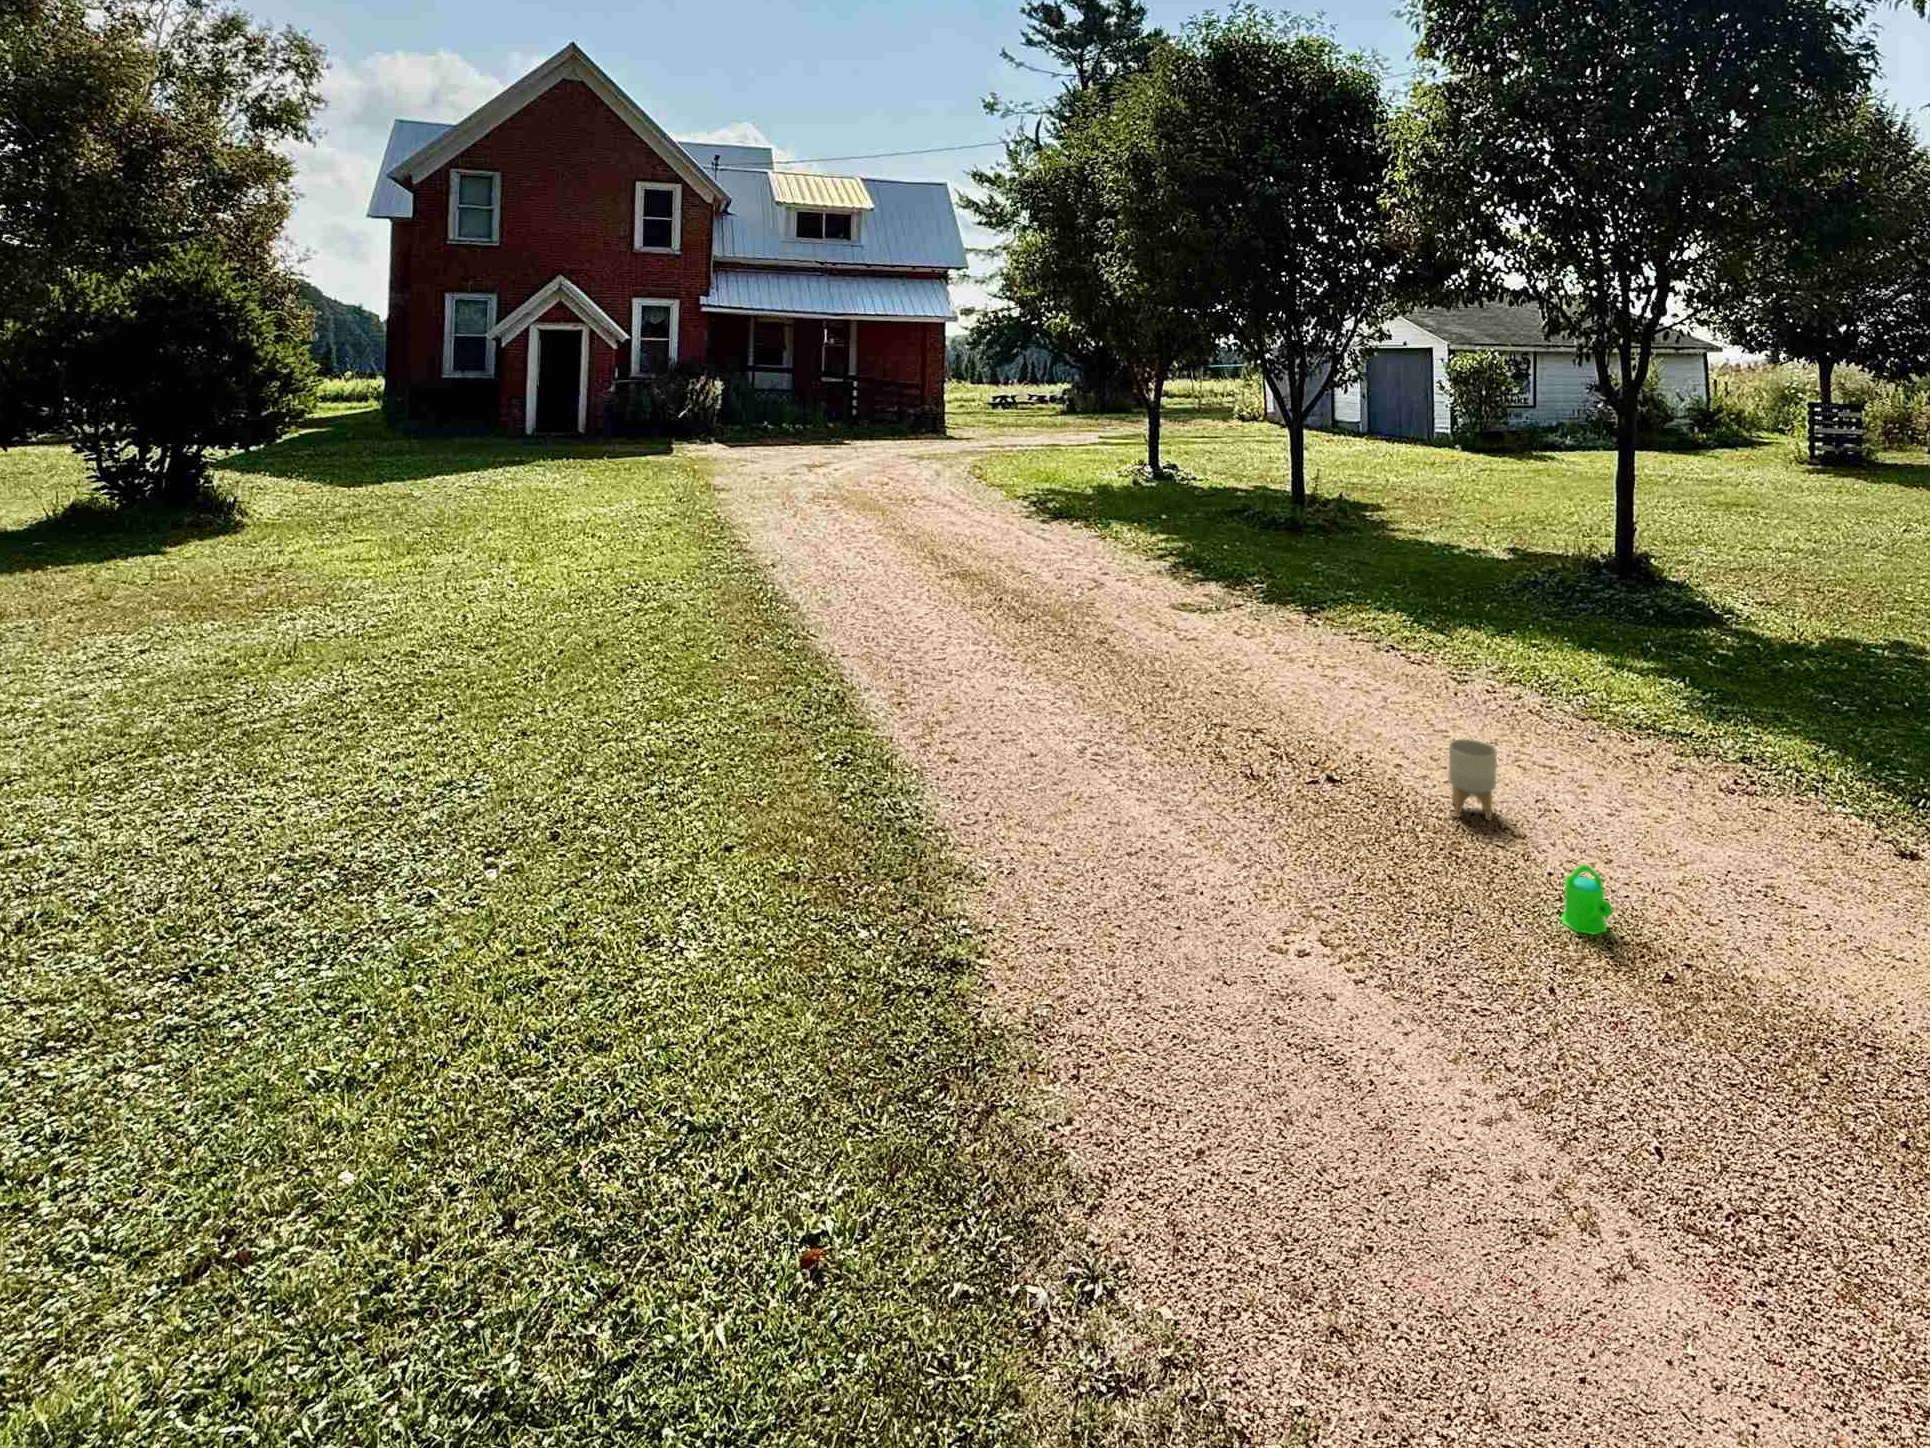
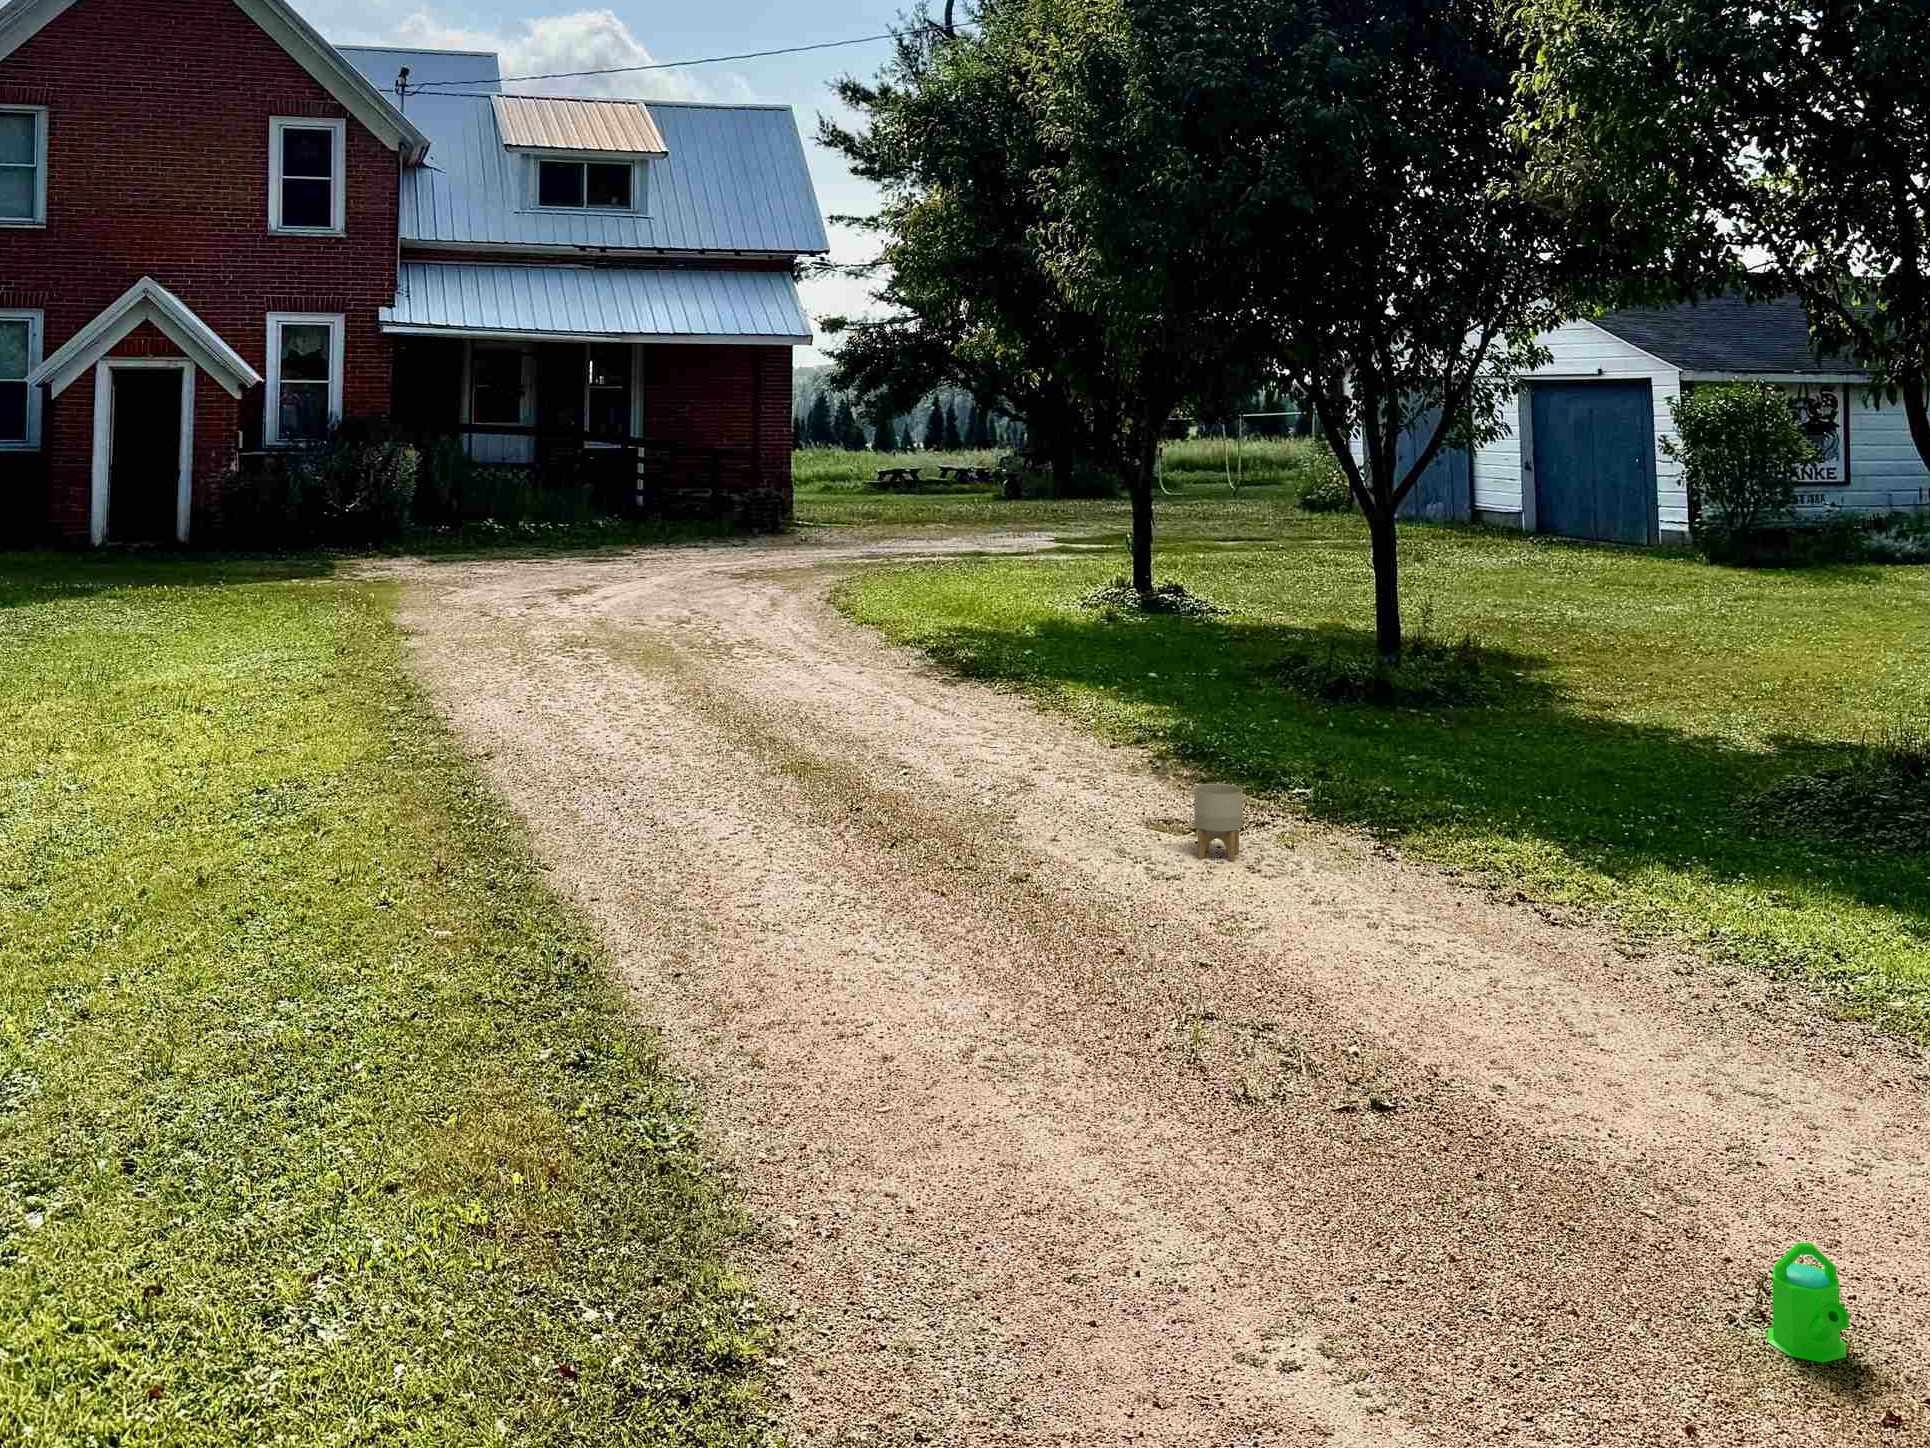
planter: present [1448,739,1497,820] -> present [1194,784,1243,861]

